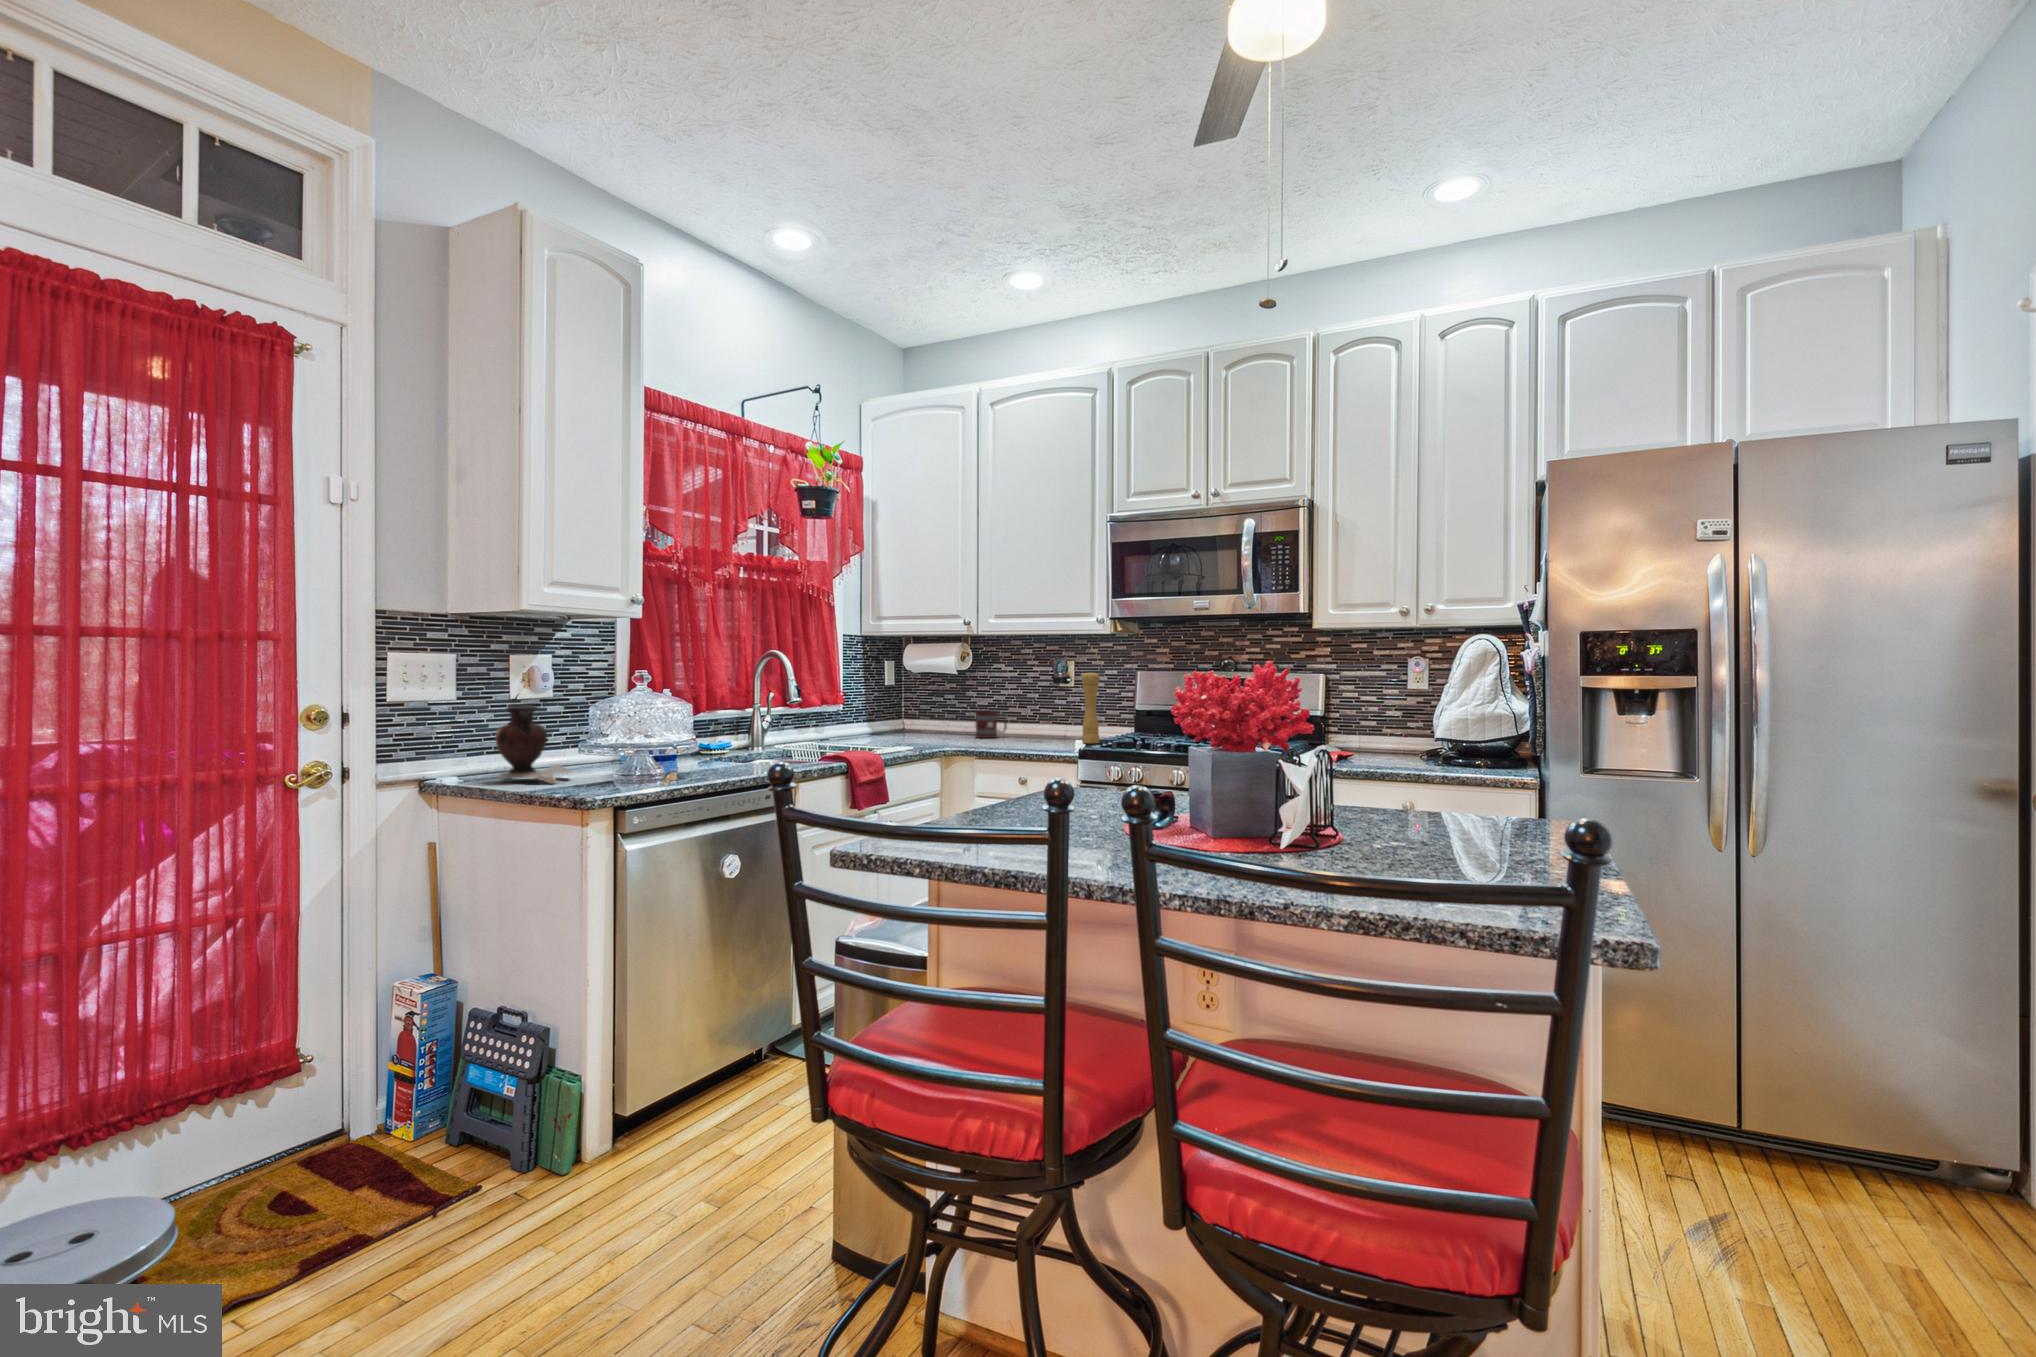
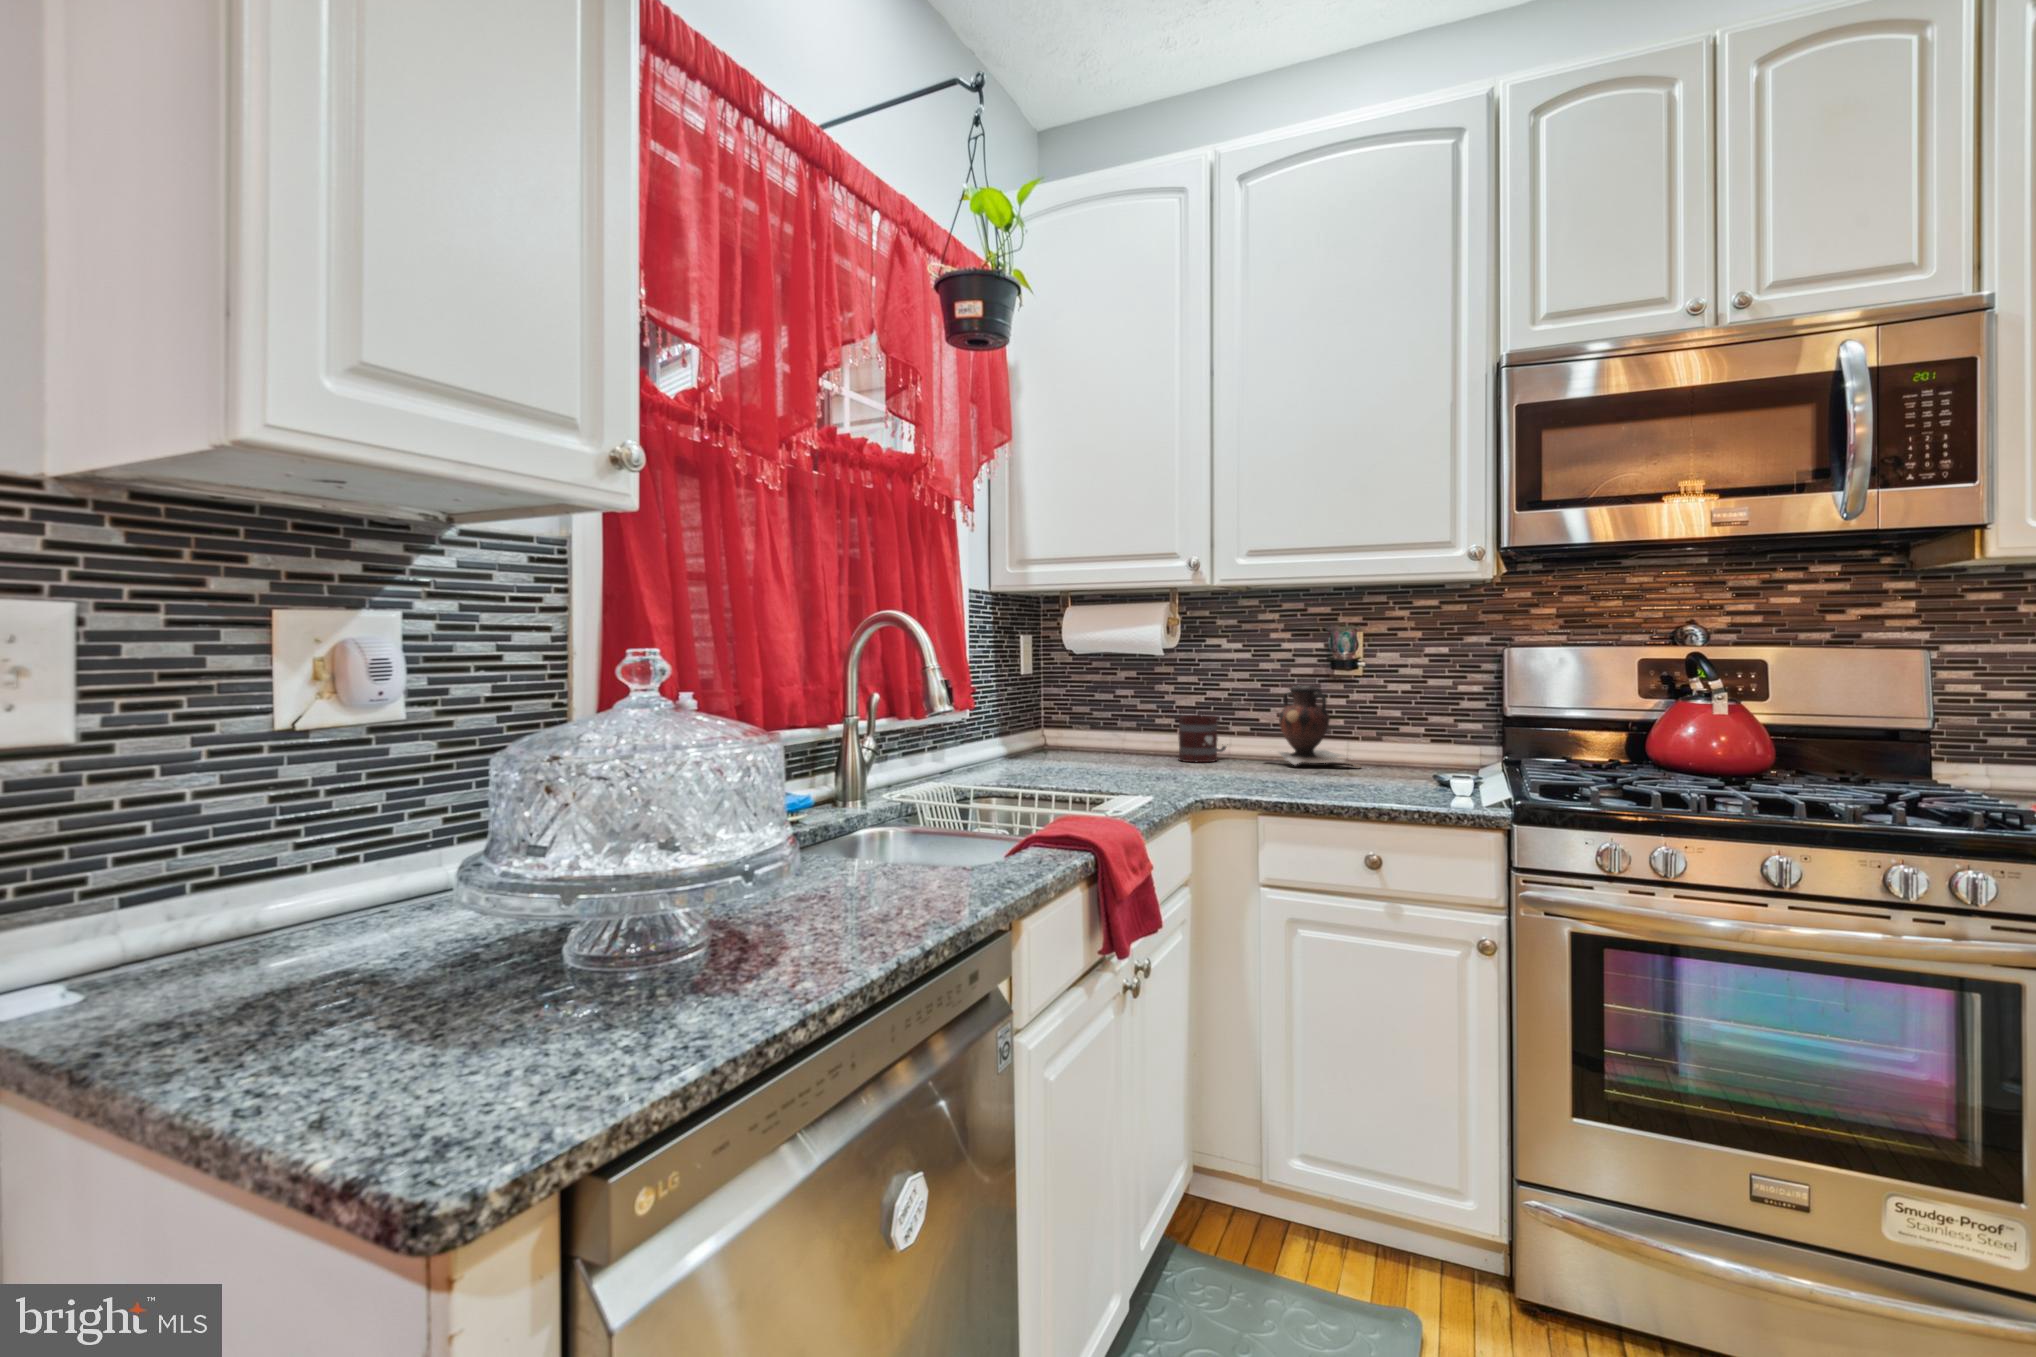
pepper mill: present [1081,672,1100,743] -> none [1400,649,1434,775]
vase: present [495,705,571,784] -> present [1278,686,1362,768]

